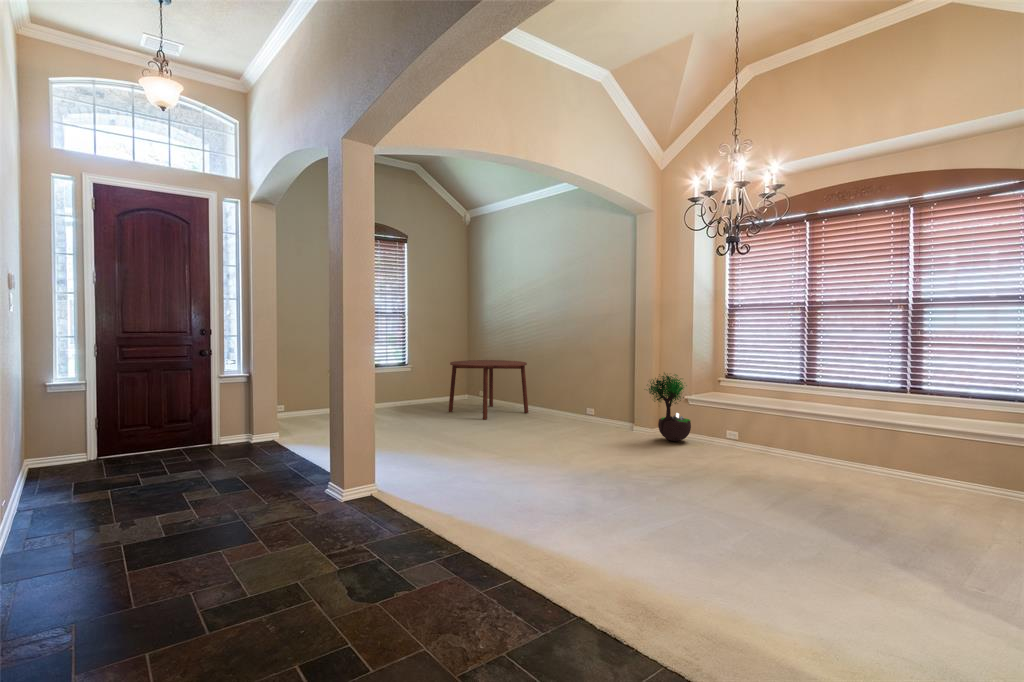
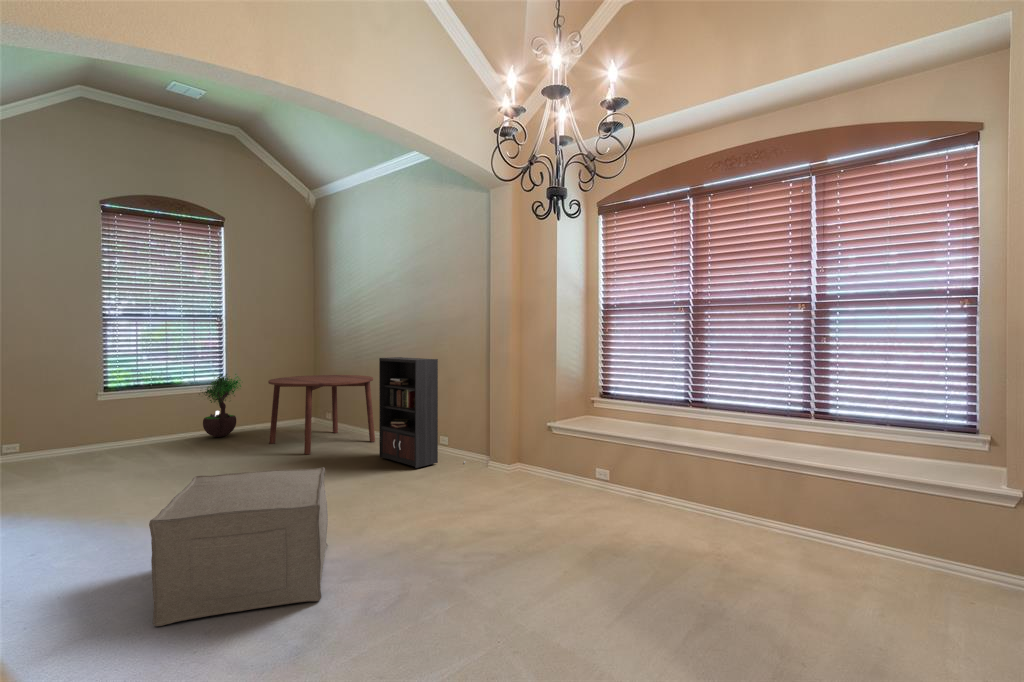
bookcase: none [543,346,612,430] -> present [379,357,465,468]
potted tree: present [647,373,691,441] -> present [199,374,241,437]
ottoman: none [476,416,575,496] -> present [149,467,328,626]

